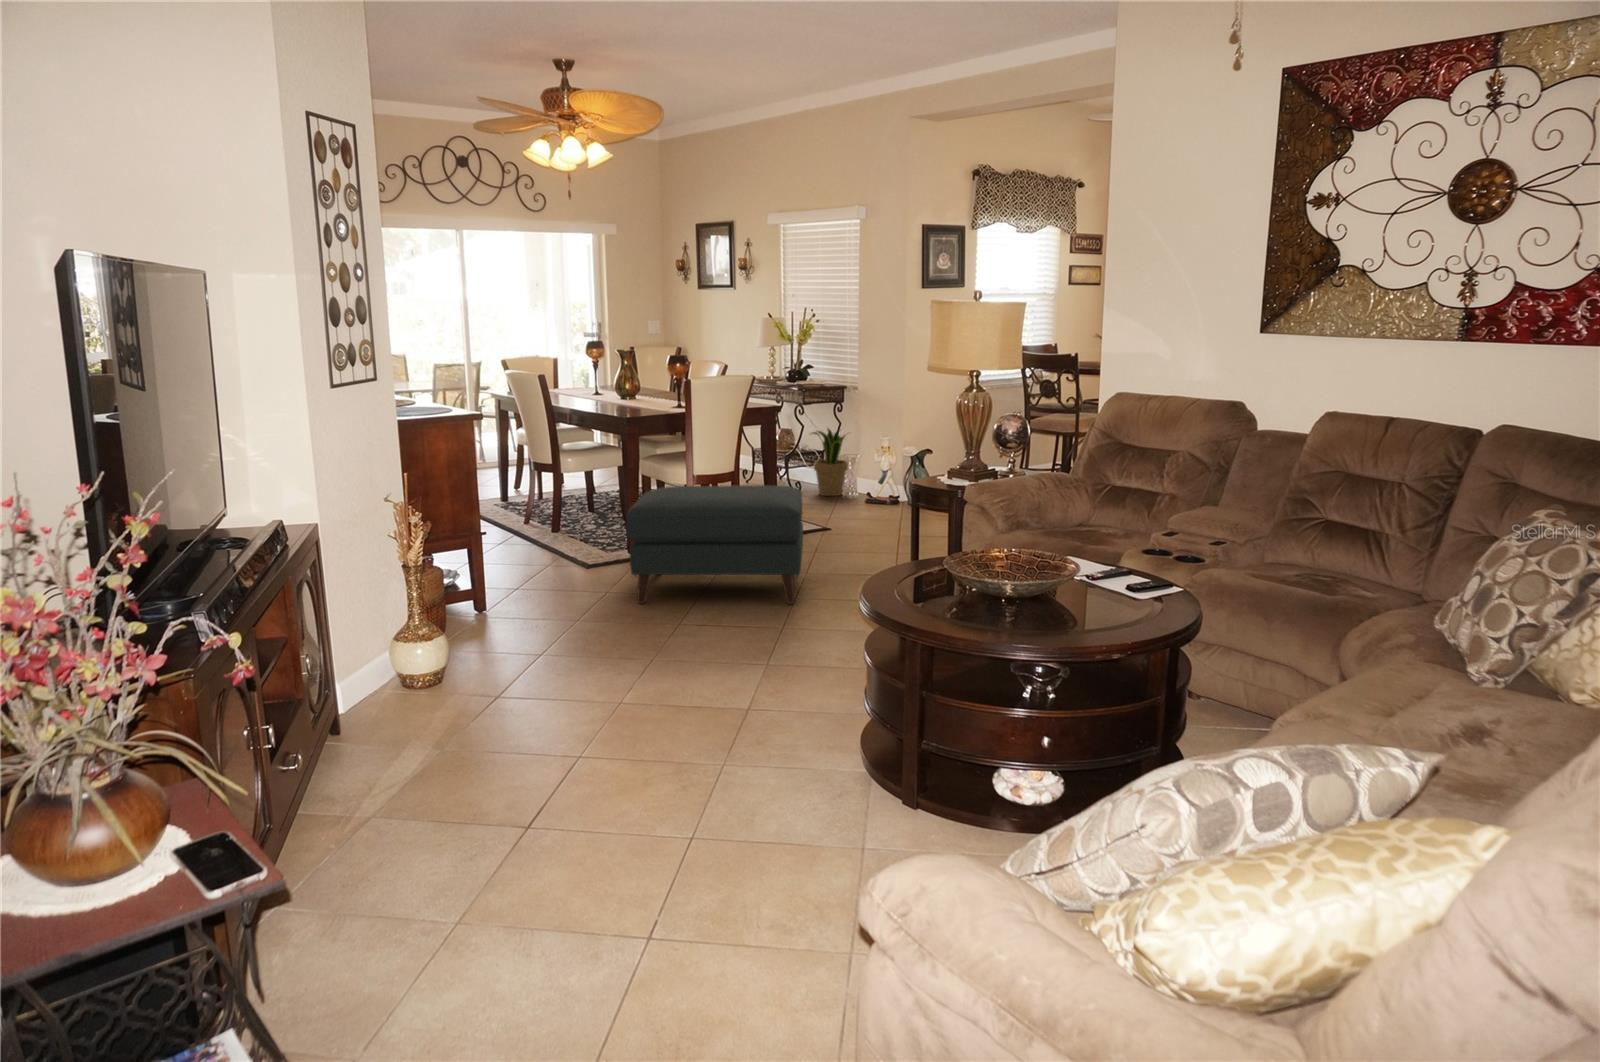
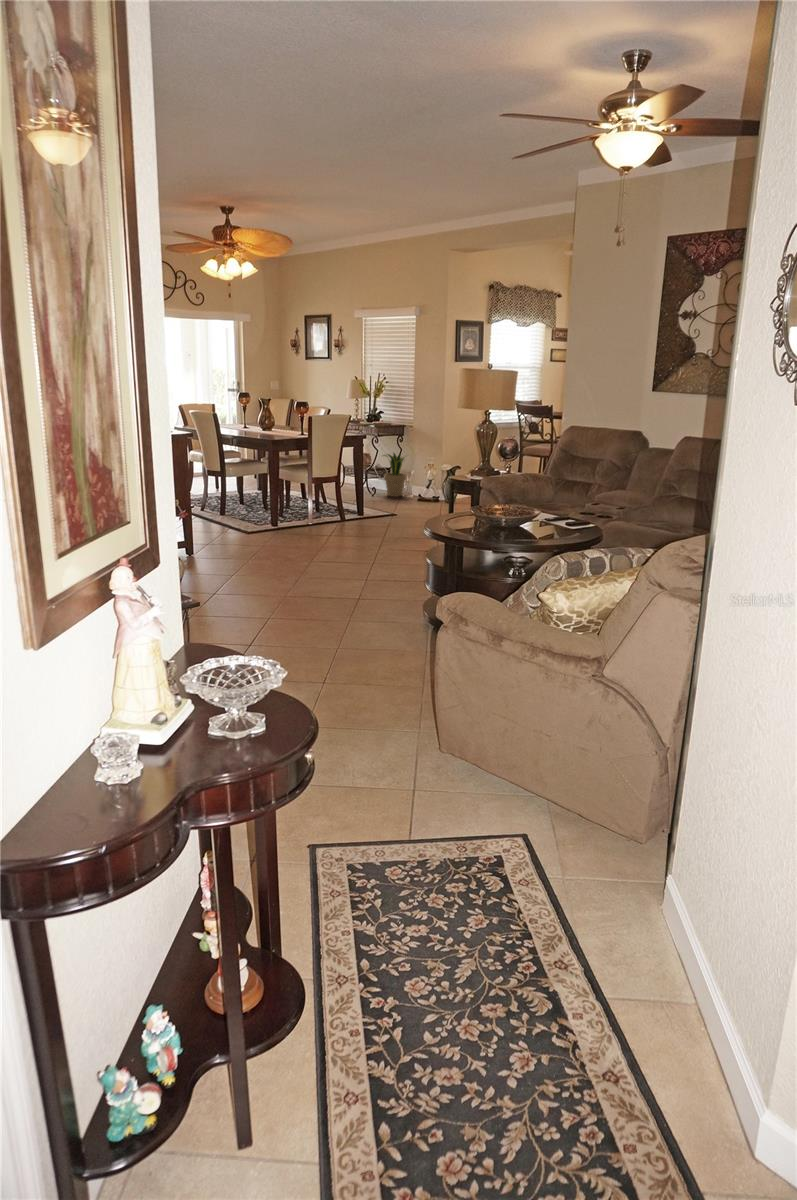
ottoman: present [627,485,803,604] -> none [279,482,383,552]

